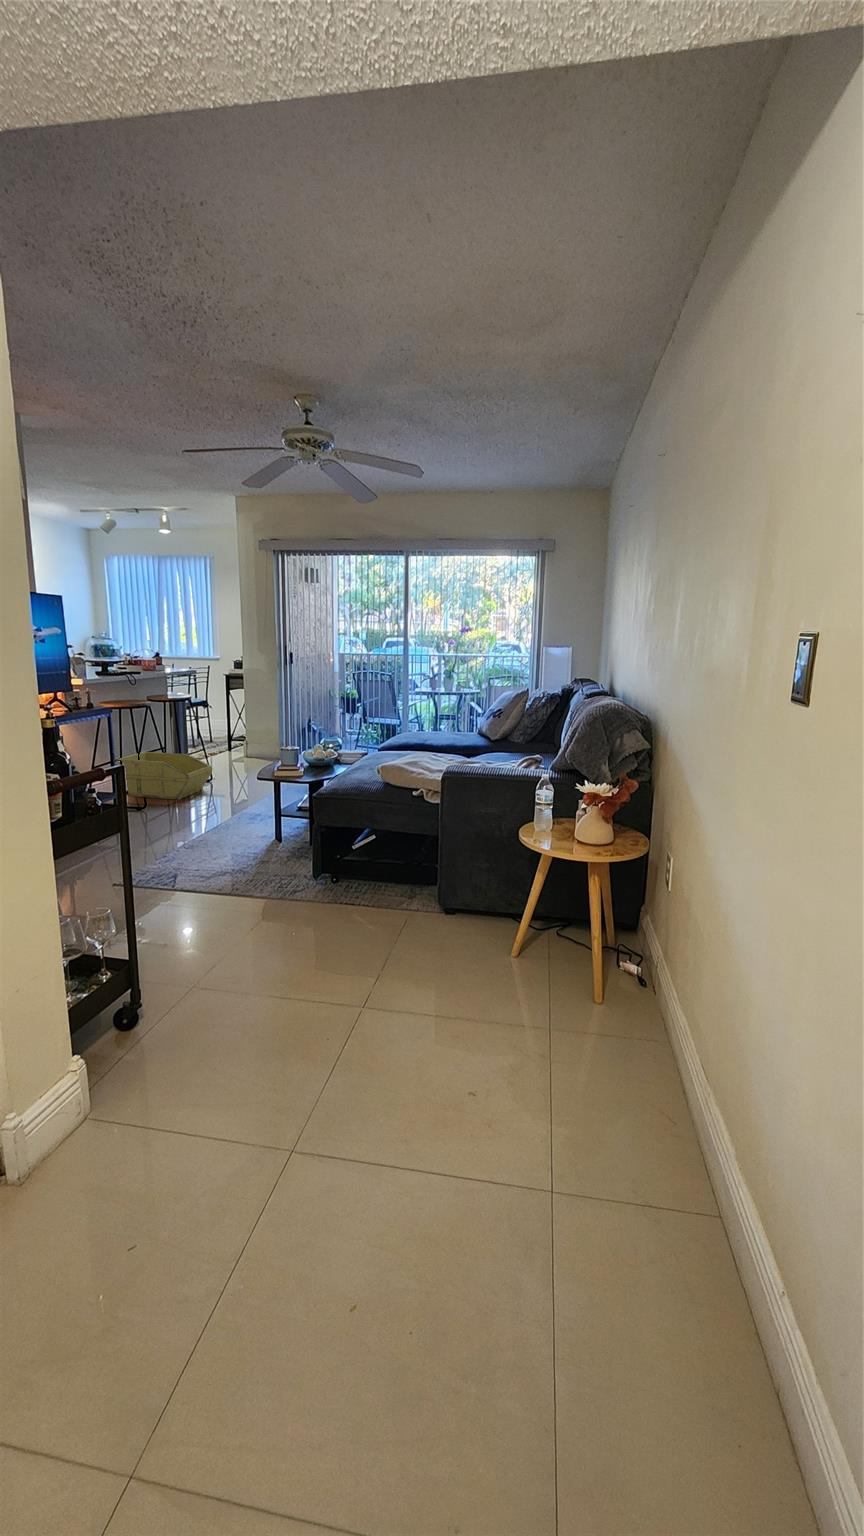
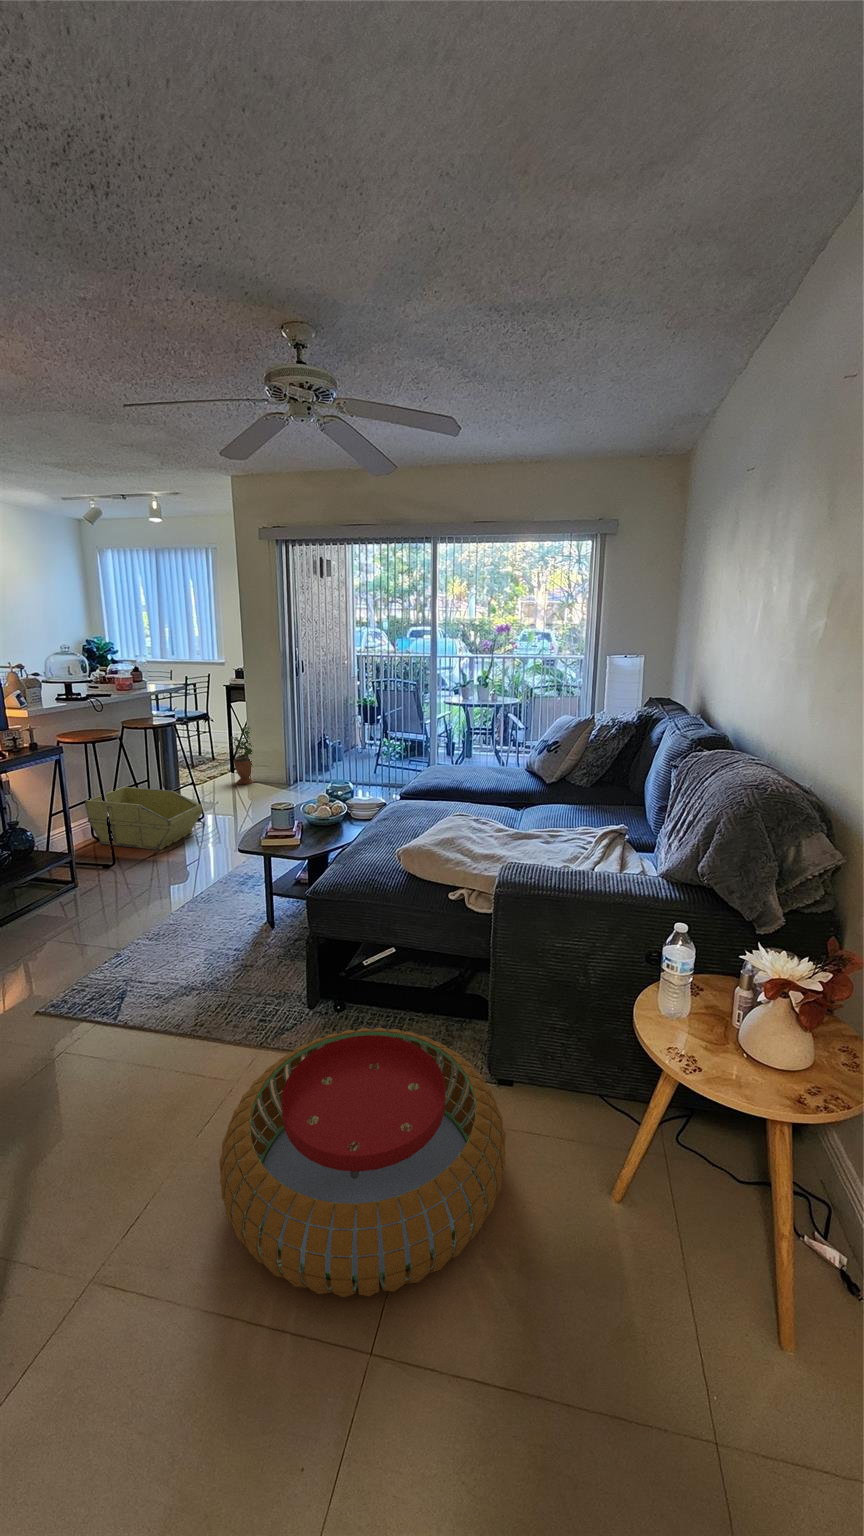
potted plant: none [229,708,253,760] -> present [229,727,254,784]
pouf: none [262,866,441,981] -> present [219,1028,506,1297]

